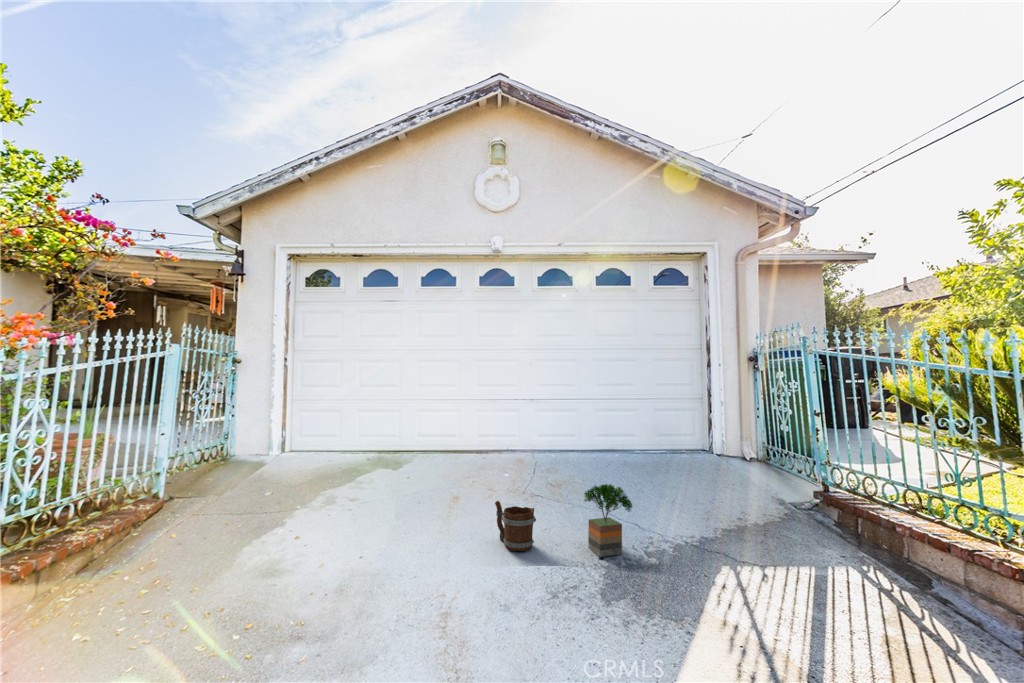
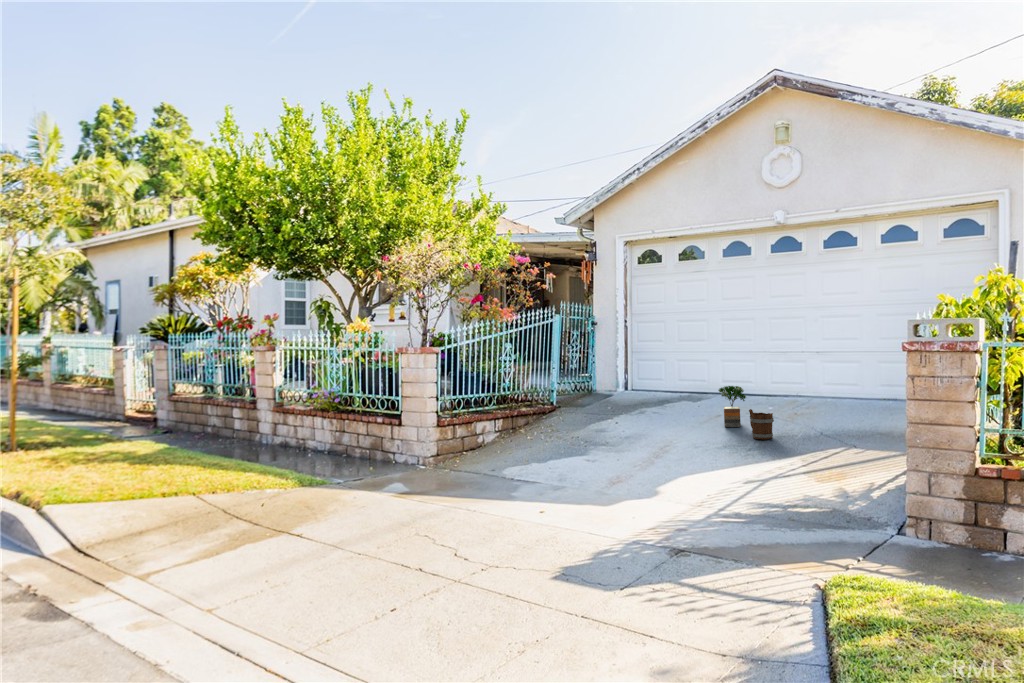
potted tree: present [584,484,633,557] -> present [718,386,746,427]

